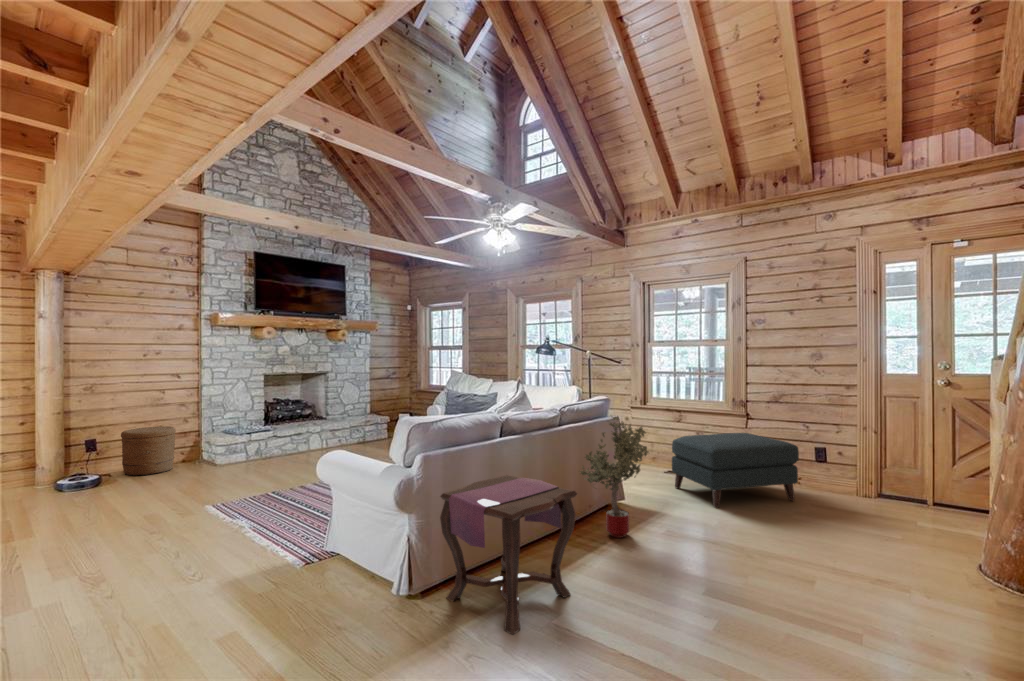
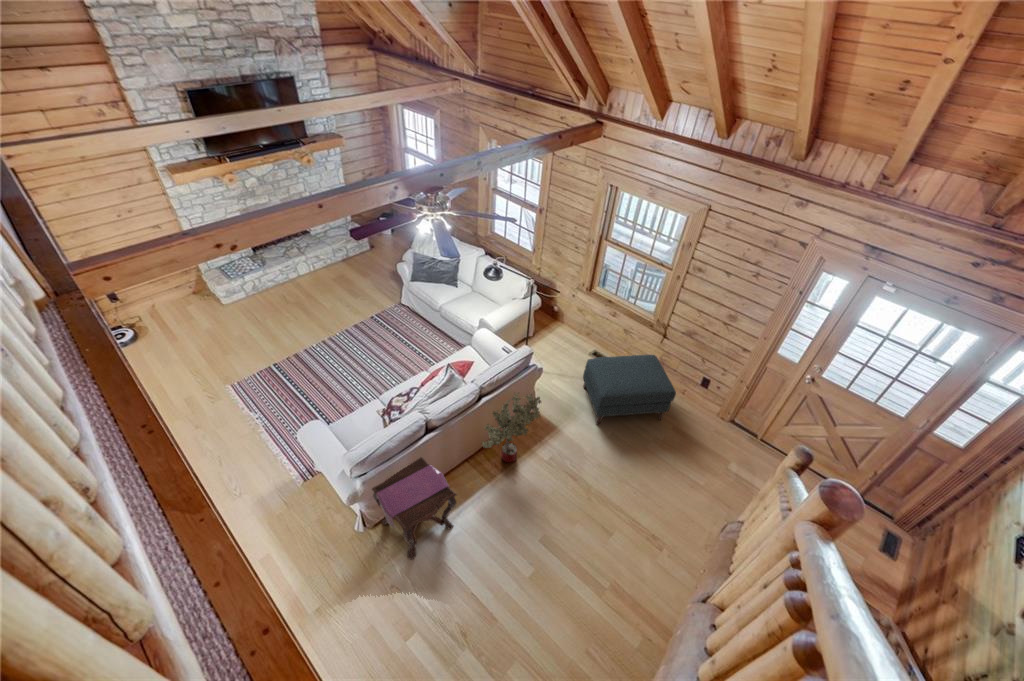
woven basket: present [121,426,176,476] -> none [134,272,186,318]

